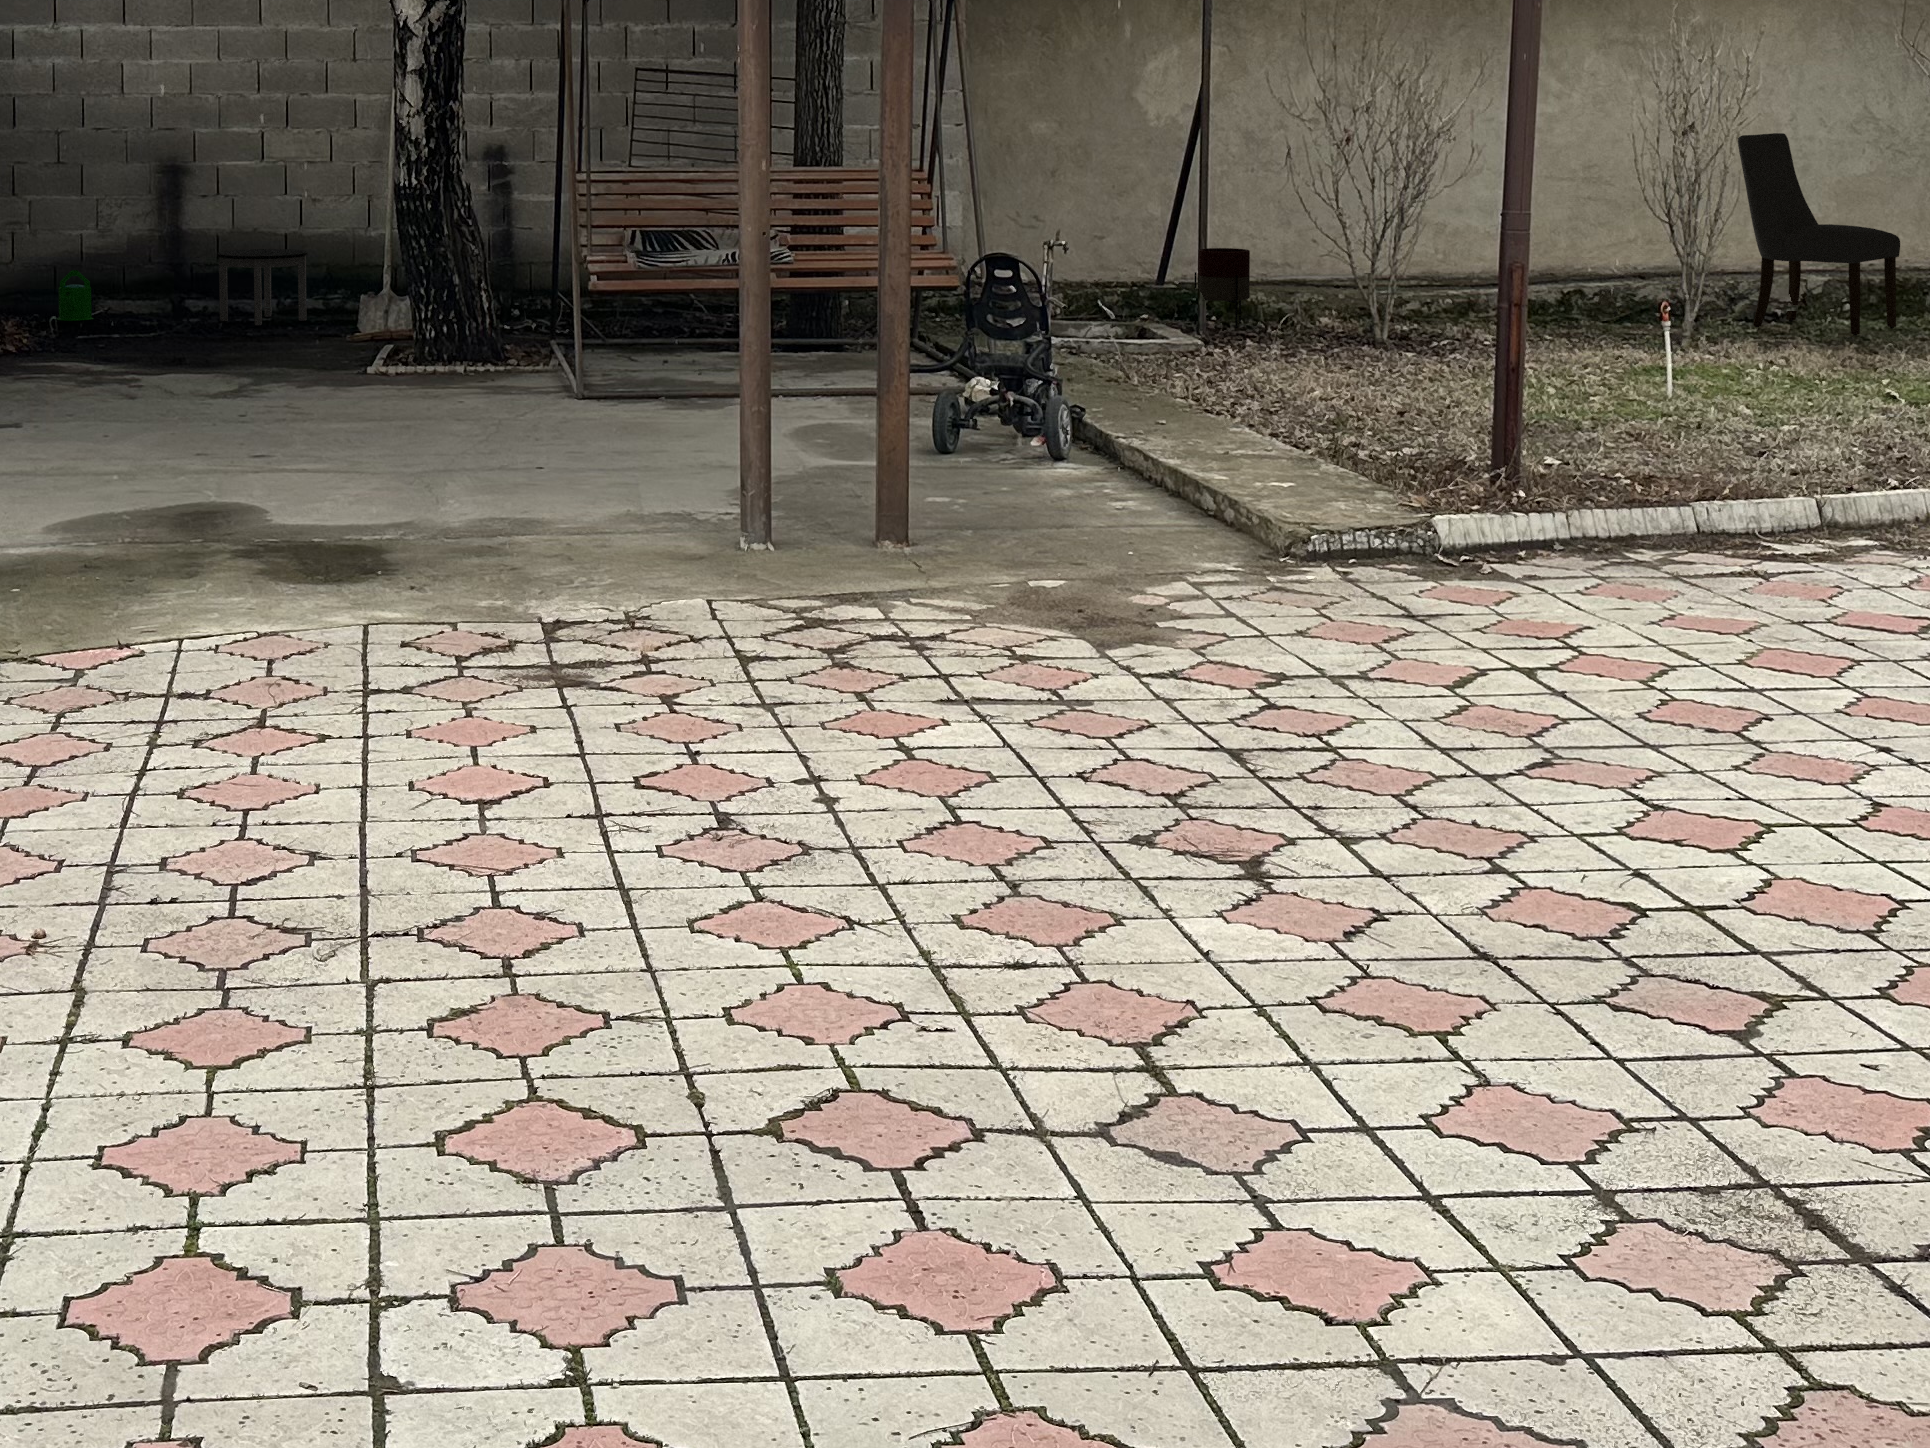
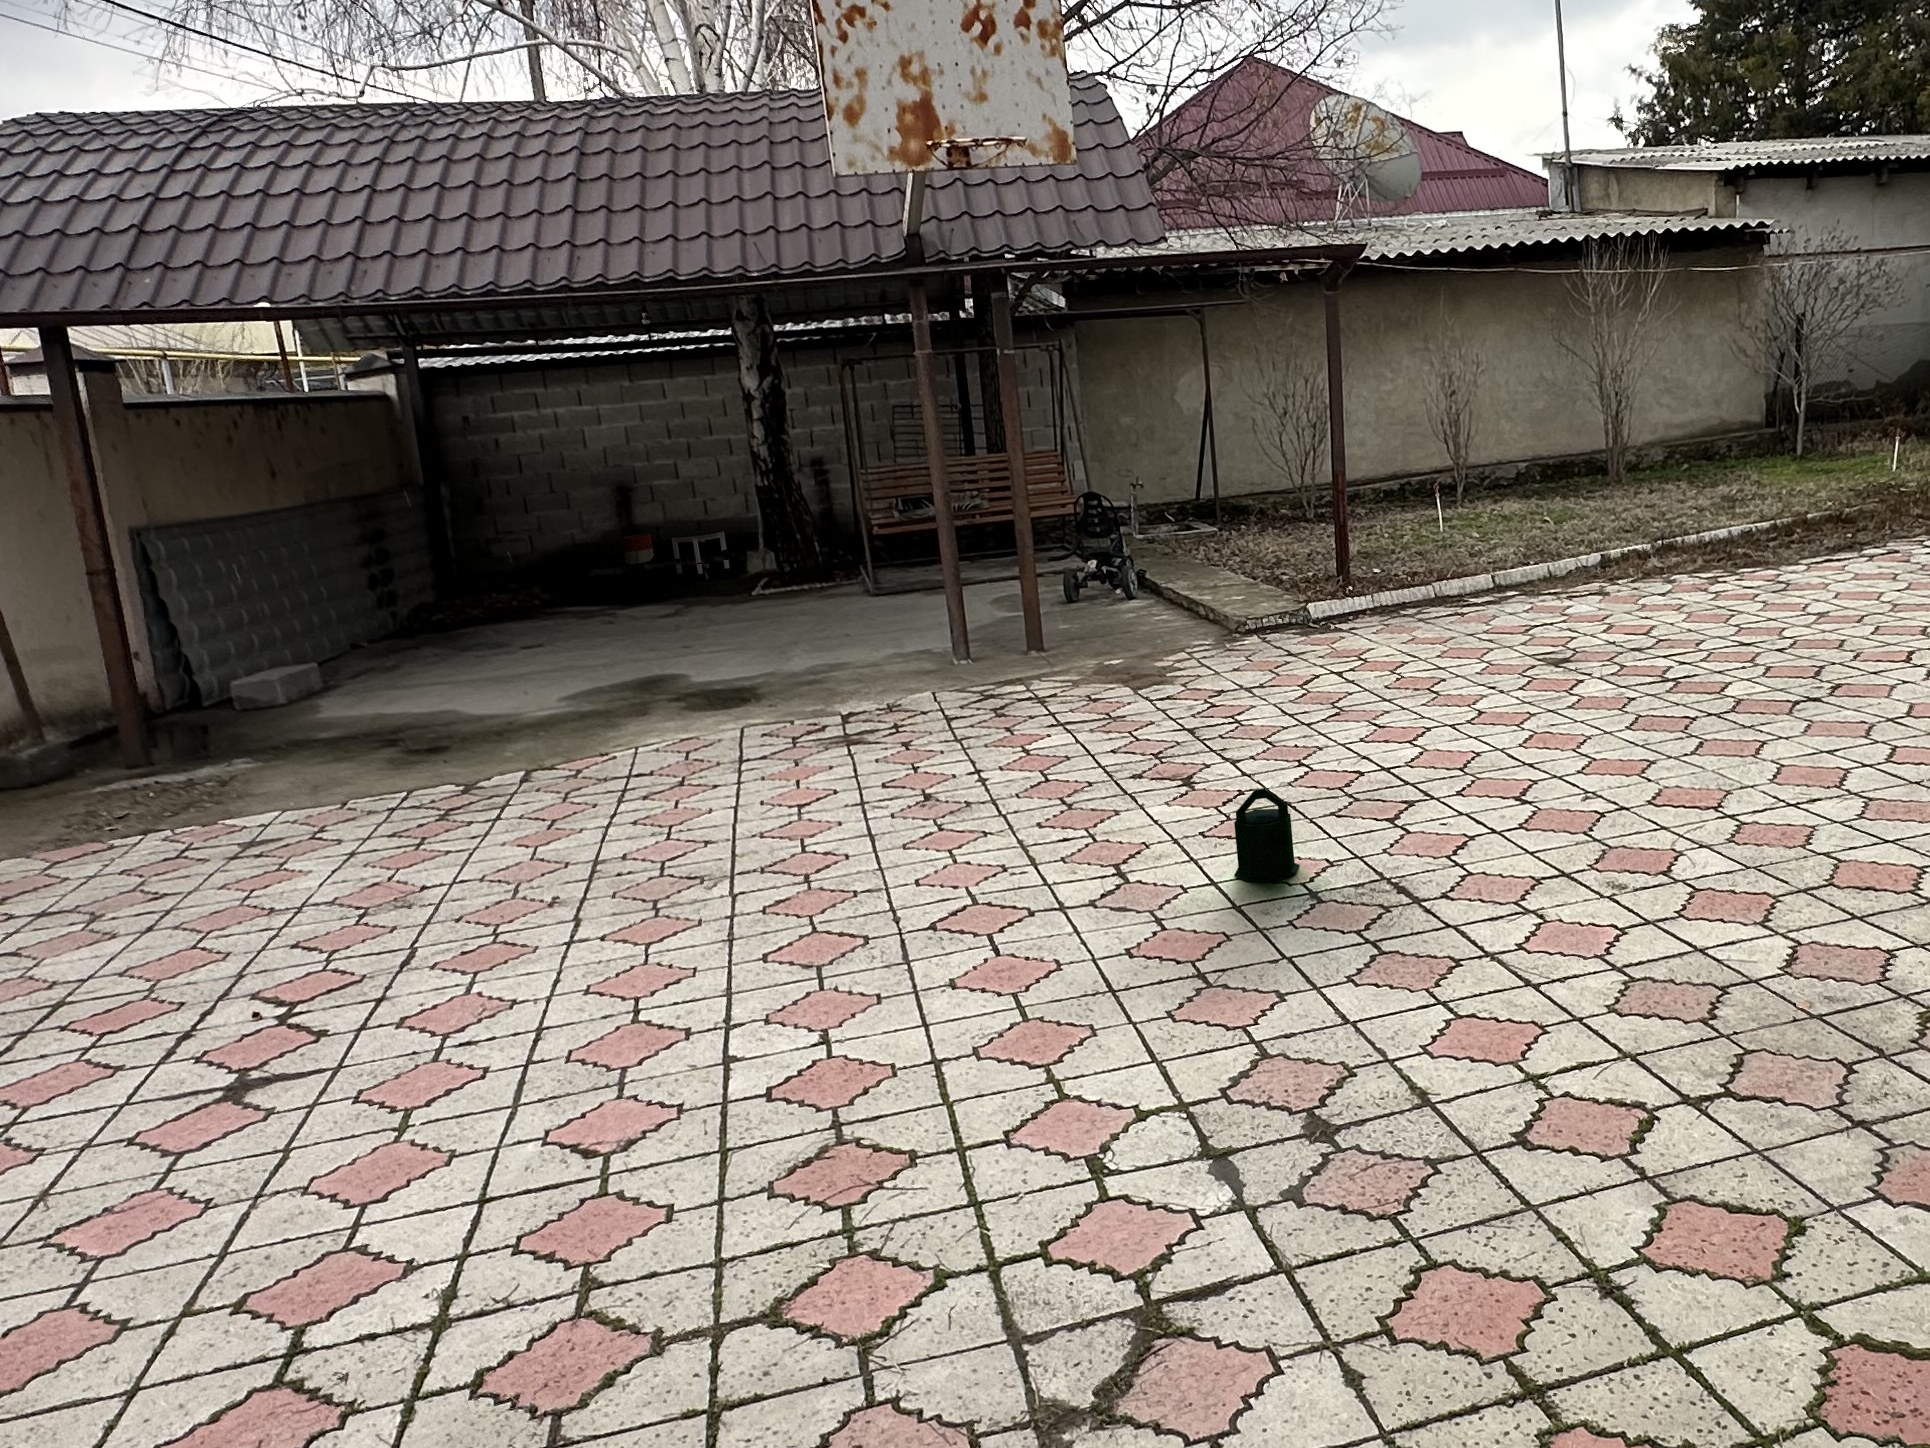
chair: present [1738,133,1900,336] -> none [1476,393,1555,492]
planter: present [1194,248,1250,328] -> present [622,534,658,577]
watering can: present [57,270,94,321] -> present [1234,788,1300,882]

